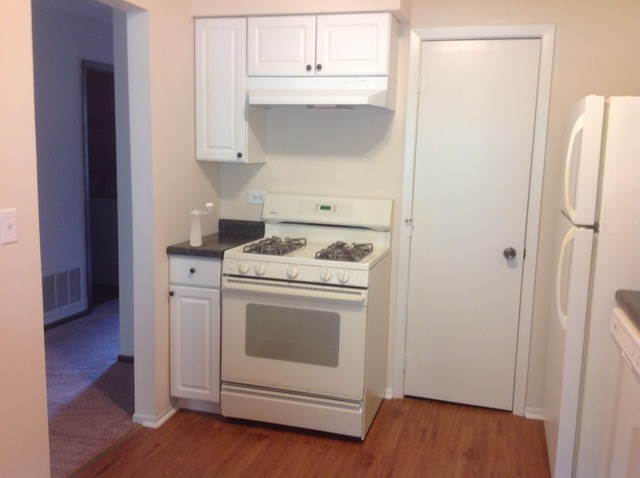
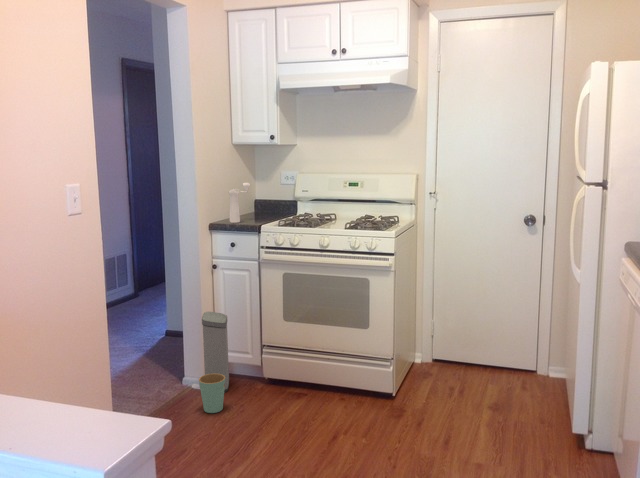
trash can: none [149,343,184,458] -> present [199,312,229,413]

